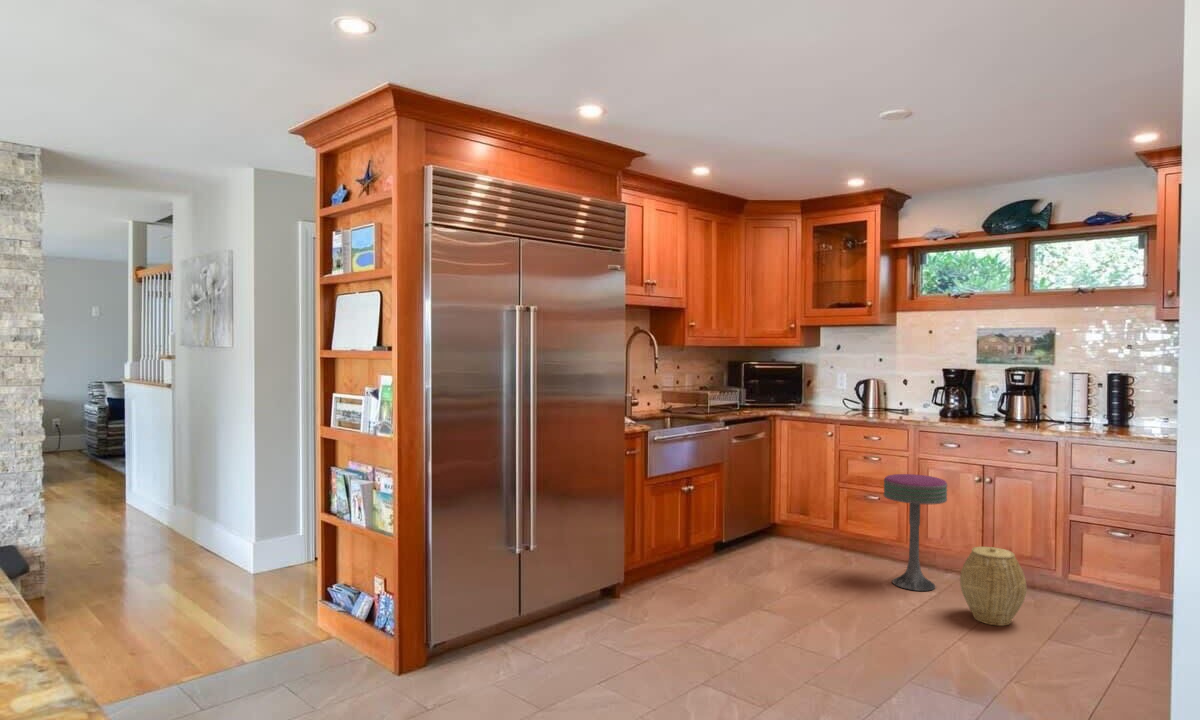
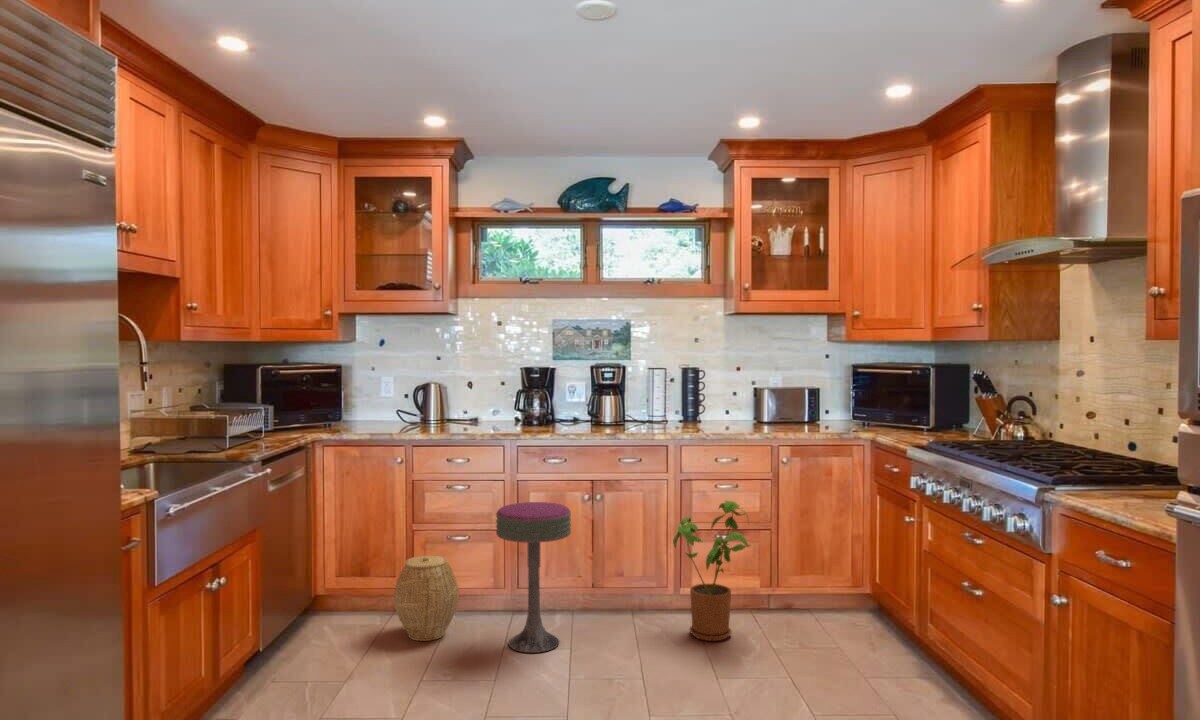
house plant: none [1051,496,1136,623] -> present [673,500,750,641]
woven basket: present [960,547,1027,626] -> present [394,555,459,641]

